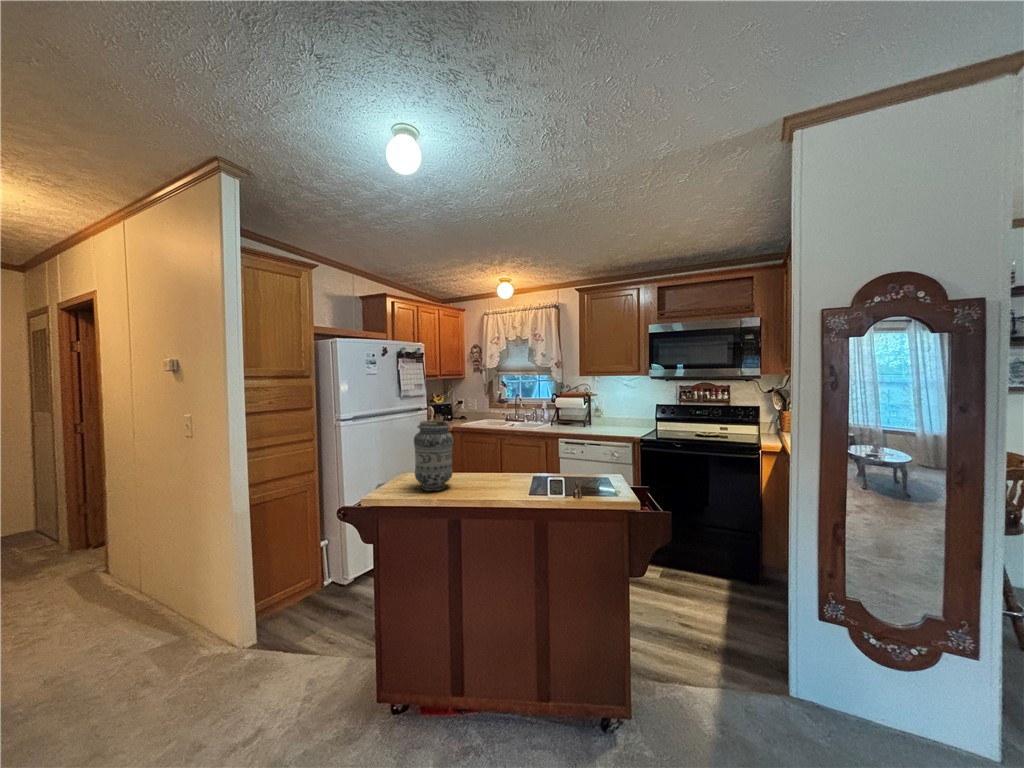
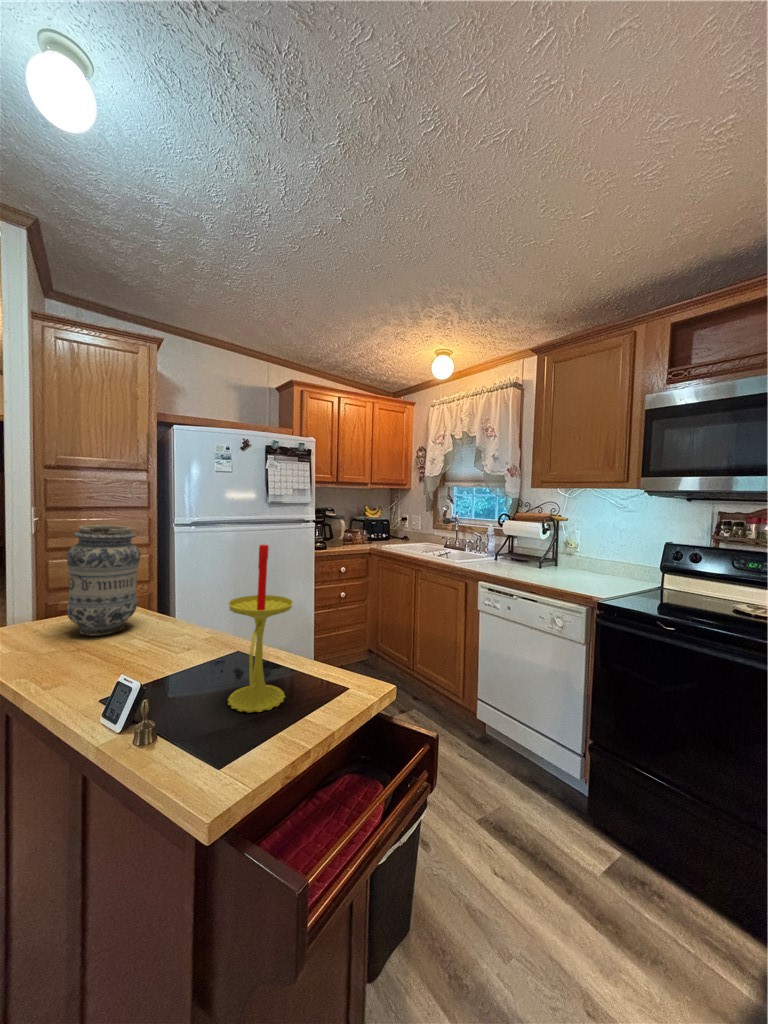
candle: none [569,418,600,496] -> present [228,545,293,712]

